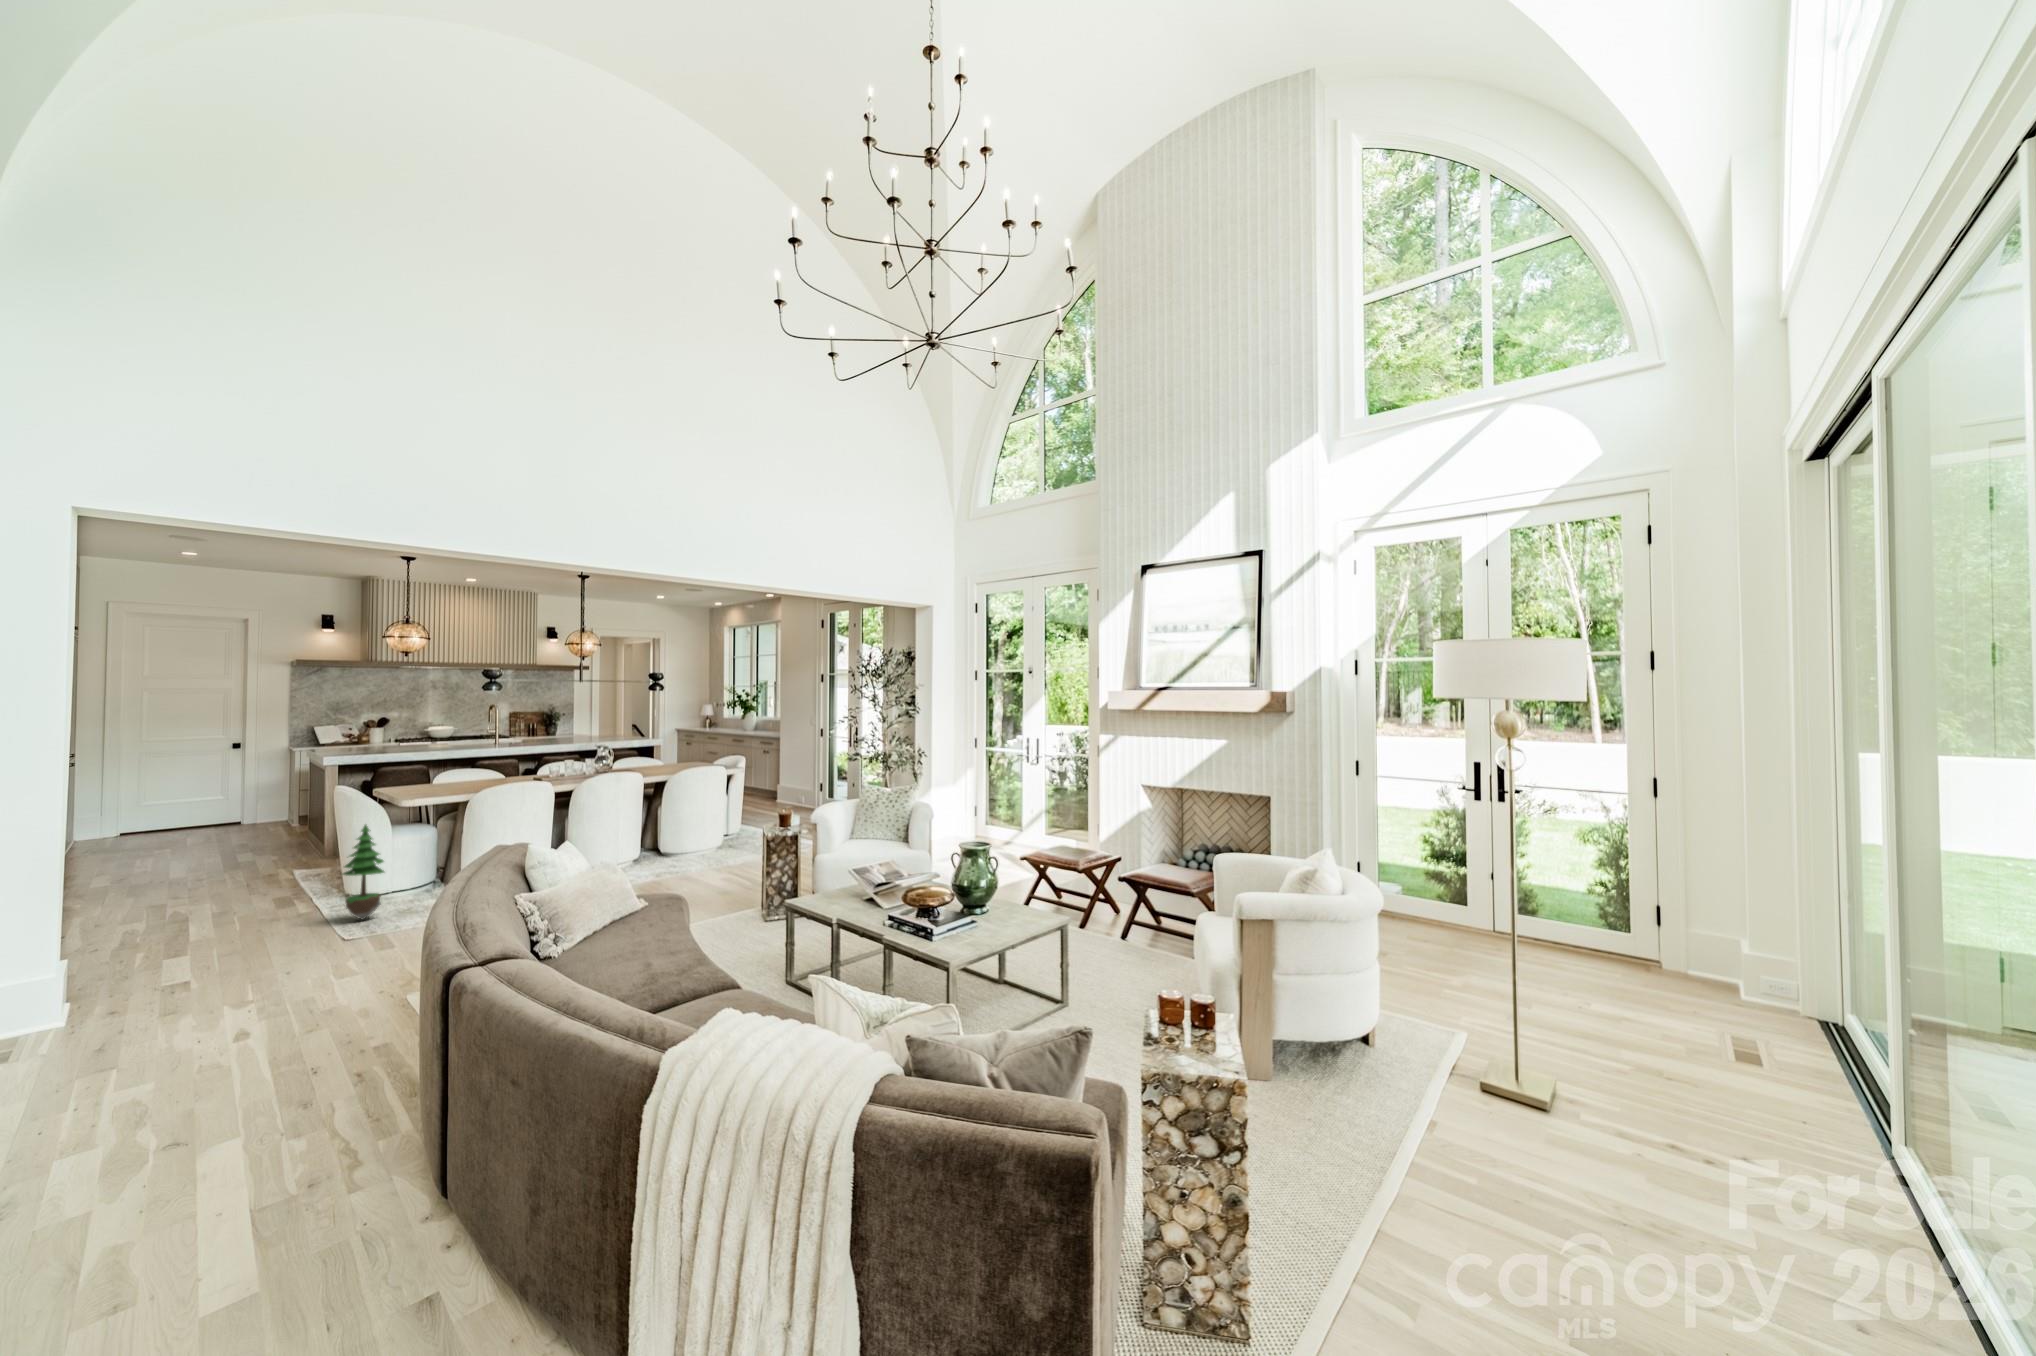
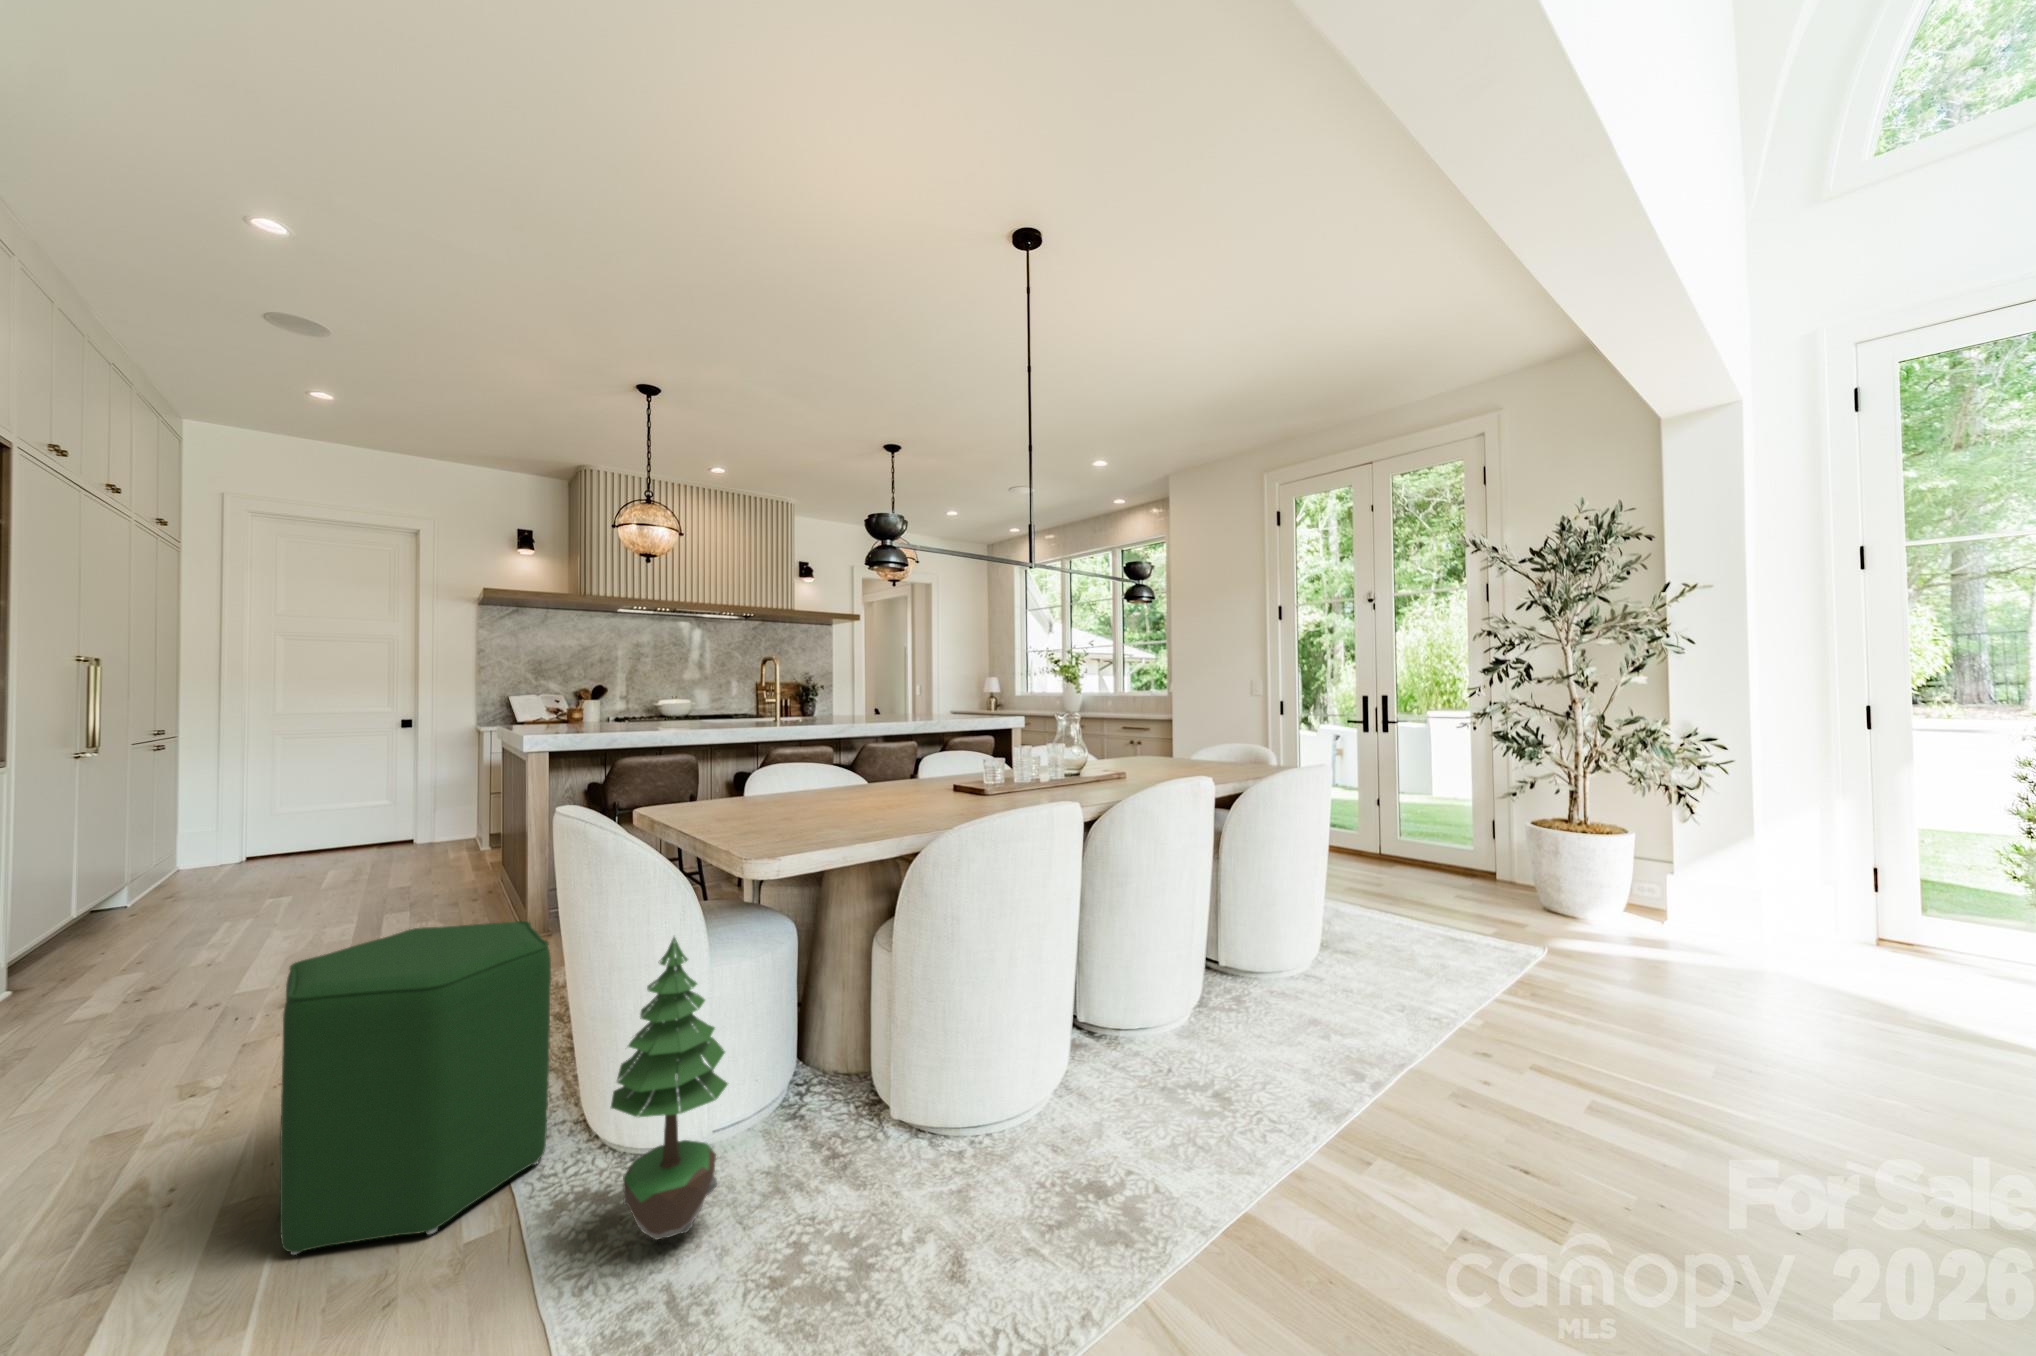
ottoman: none [219,829,323,925] -> present [280,921,551,1255]

